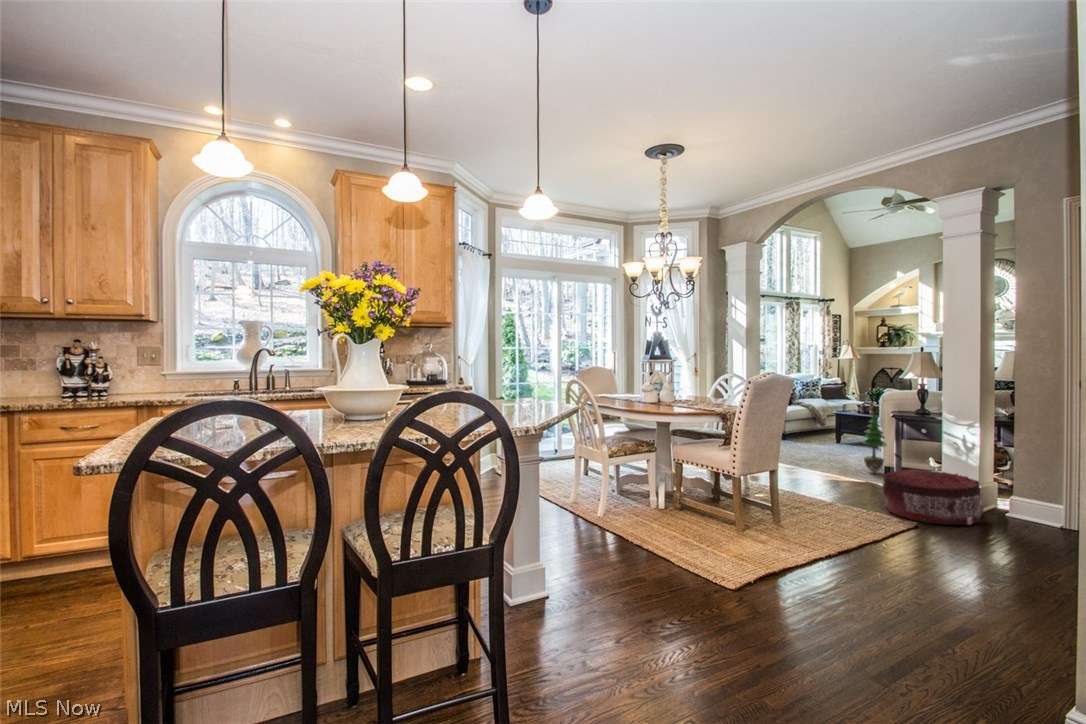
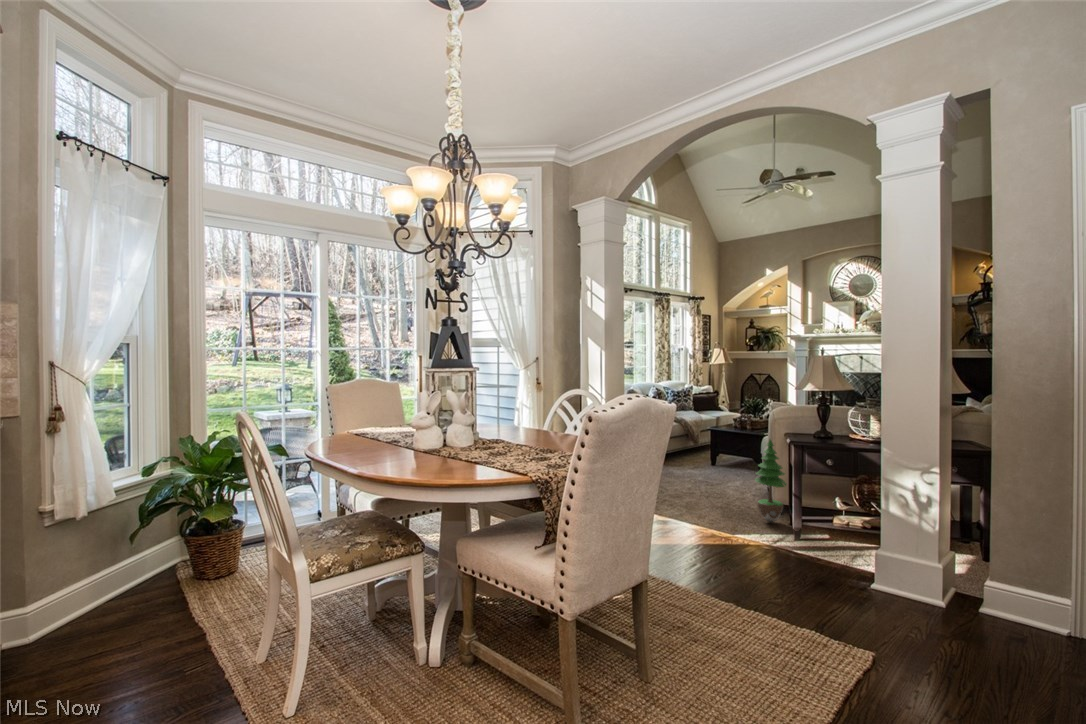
pouf: present [882,469,985,525] -> none [806,539,970,657]

